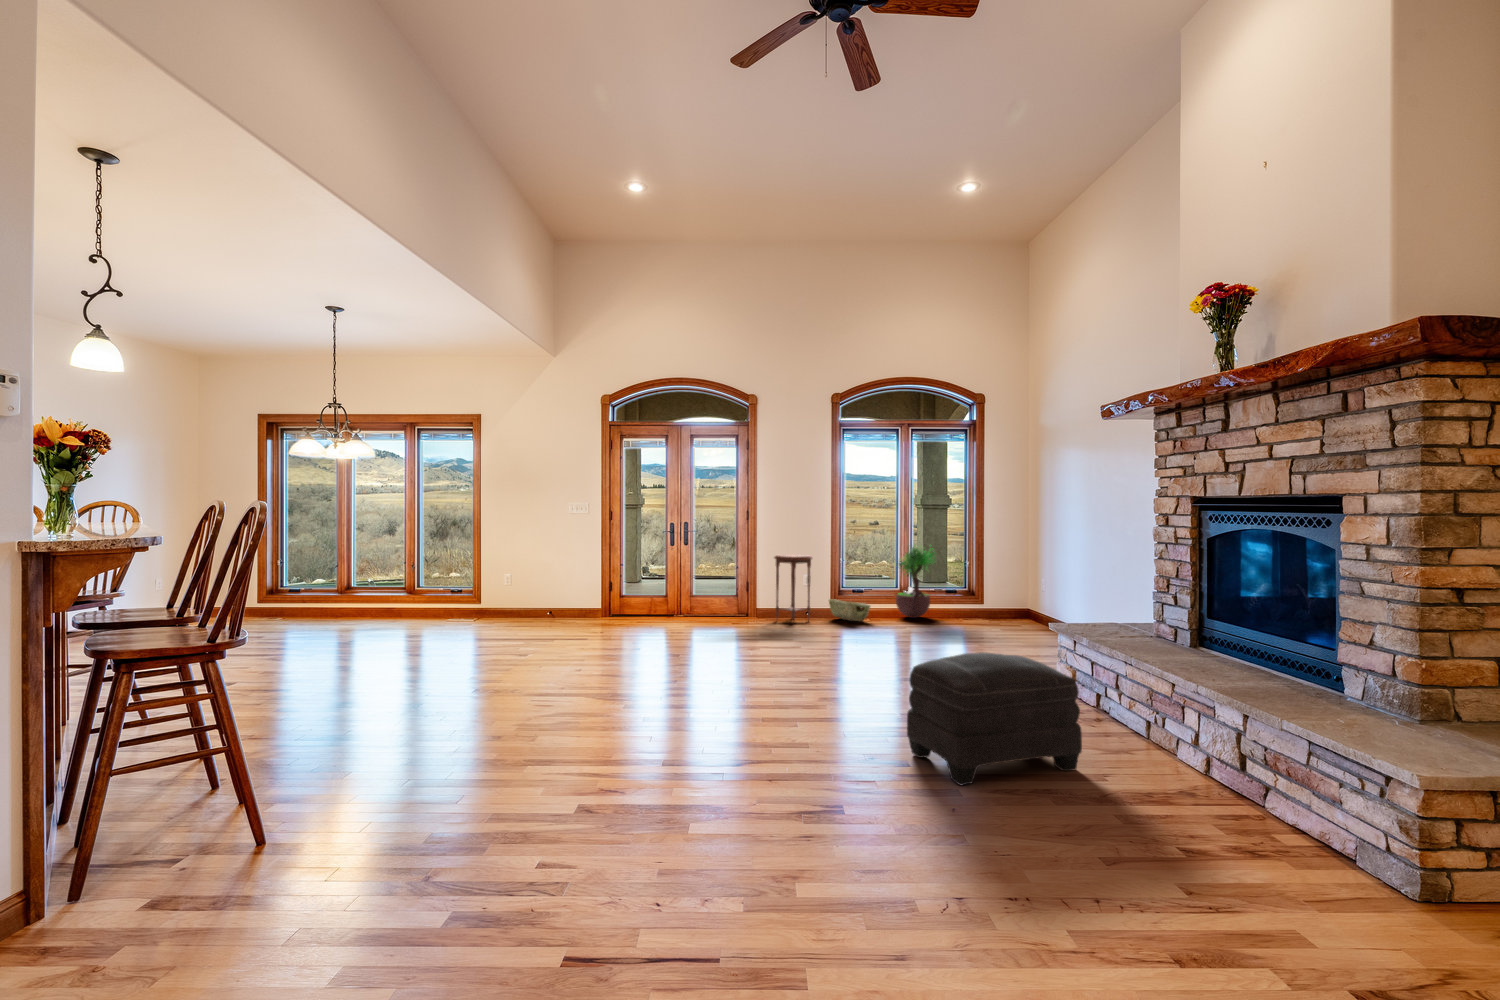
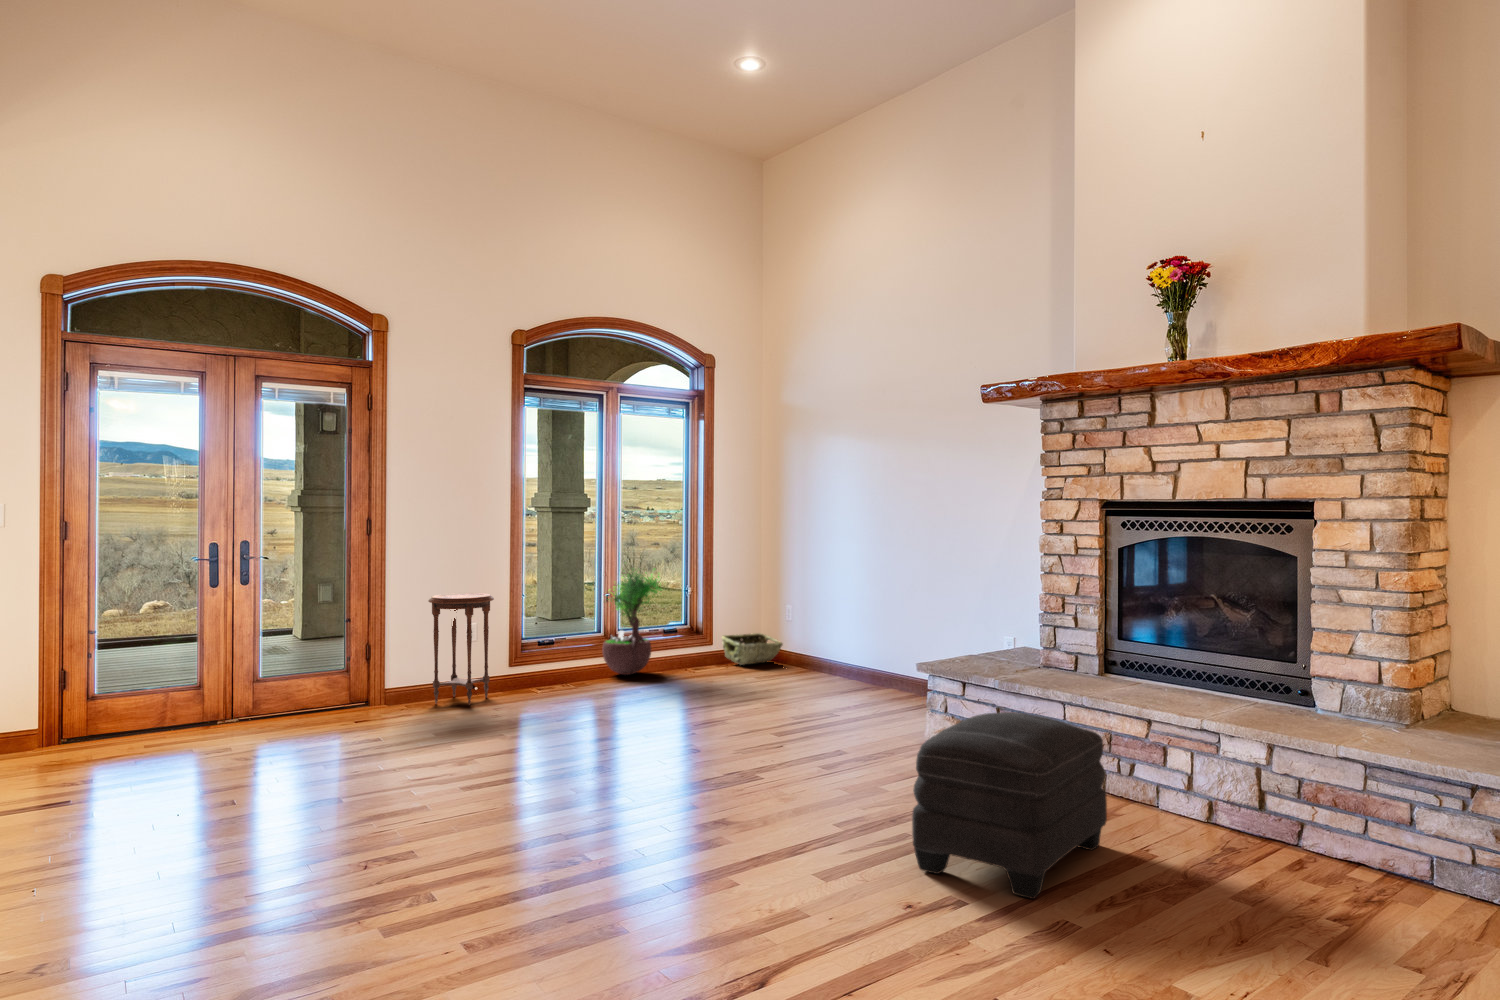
woven basket: present [829,599,870,621] -> present [722,633,783,665]

